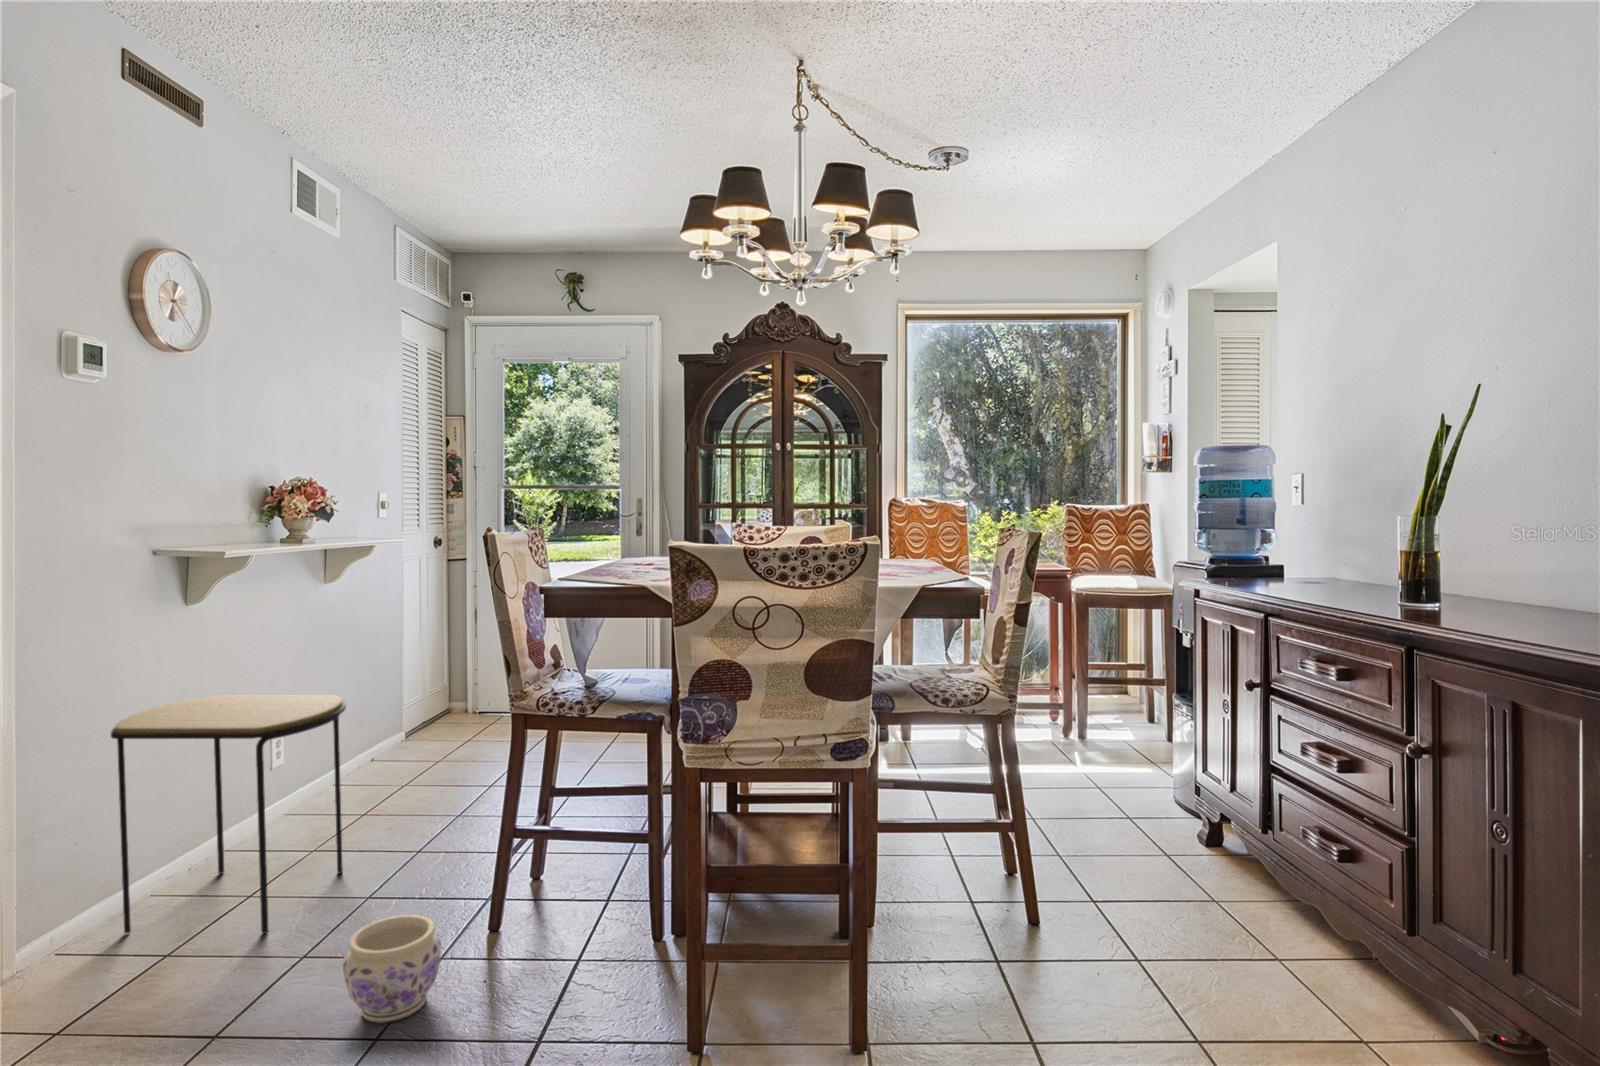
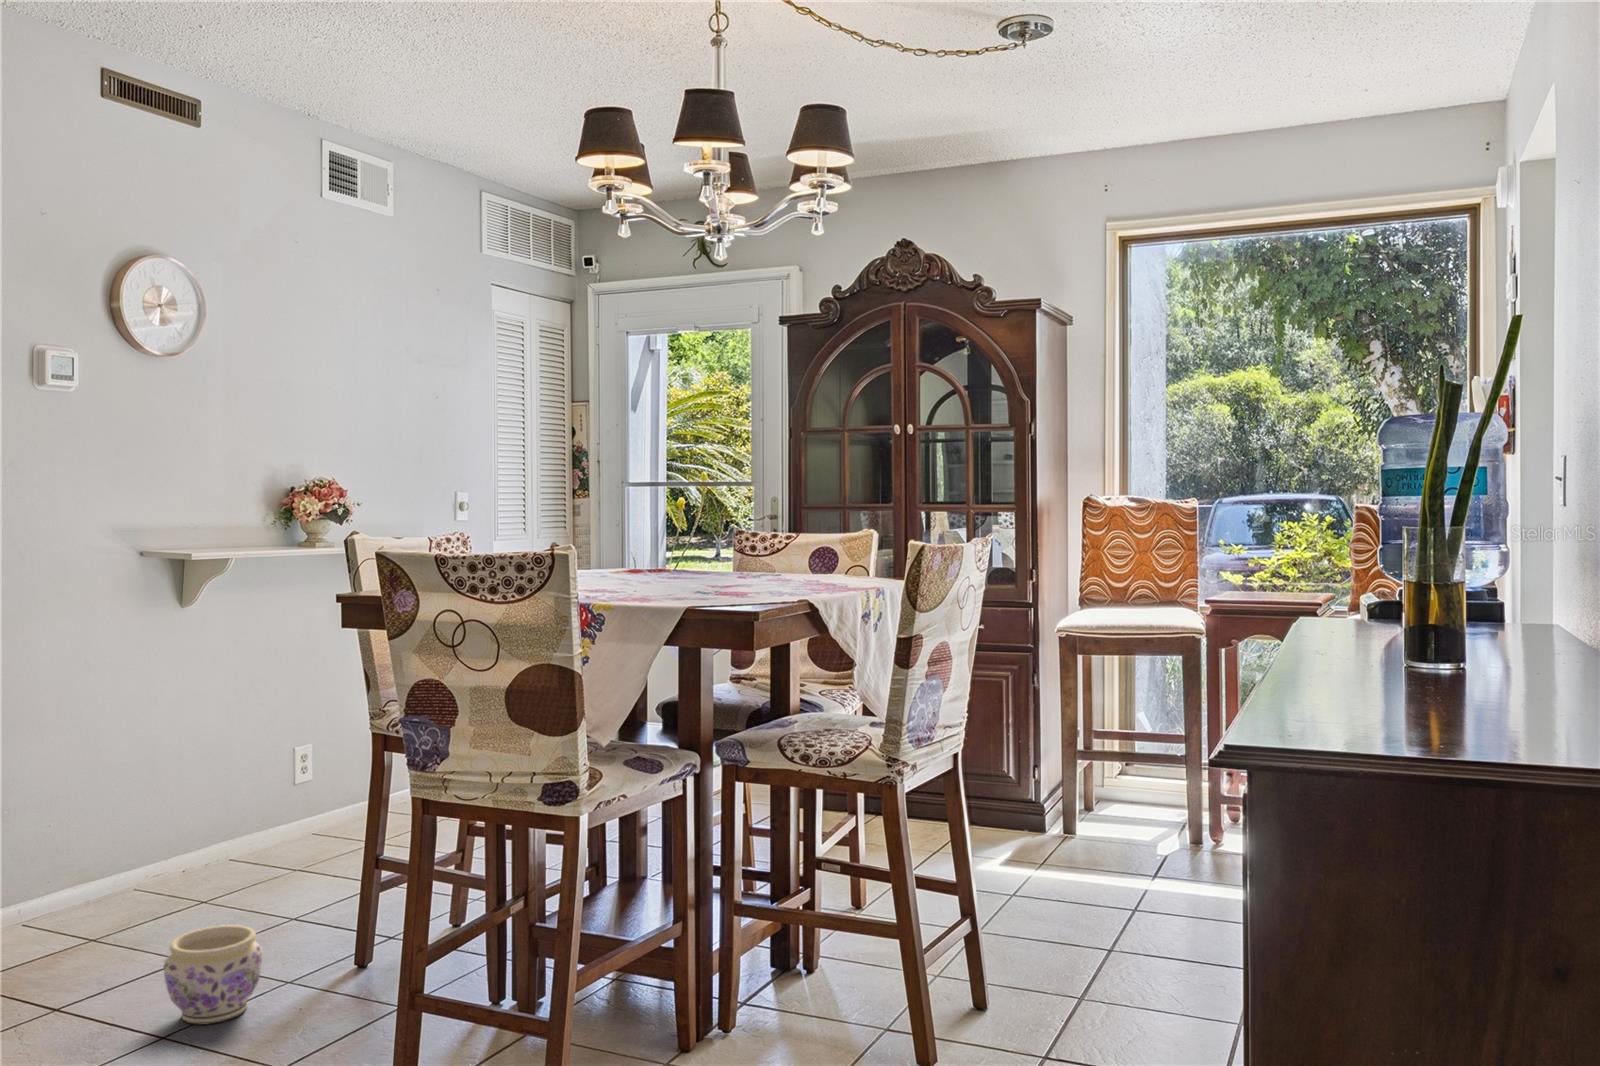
side table: present [111,695,346,934] -> none [83,699,300,934]

